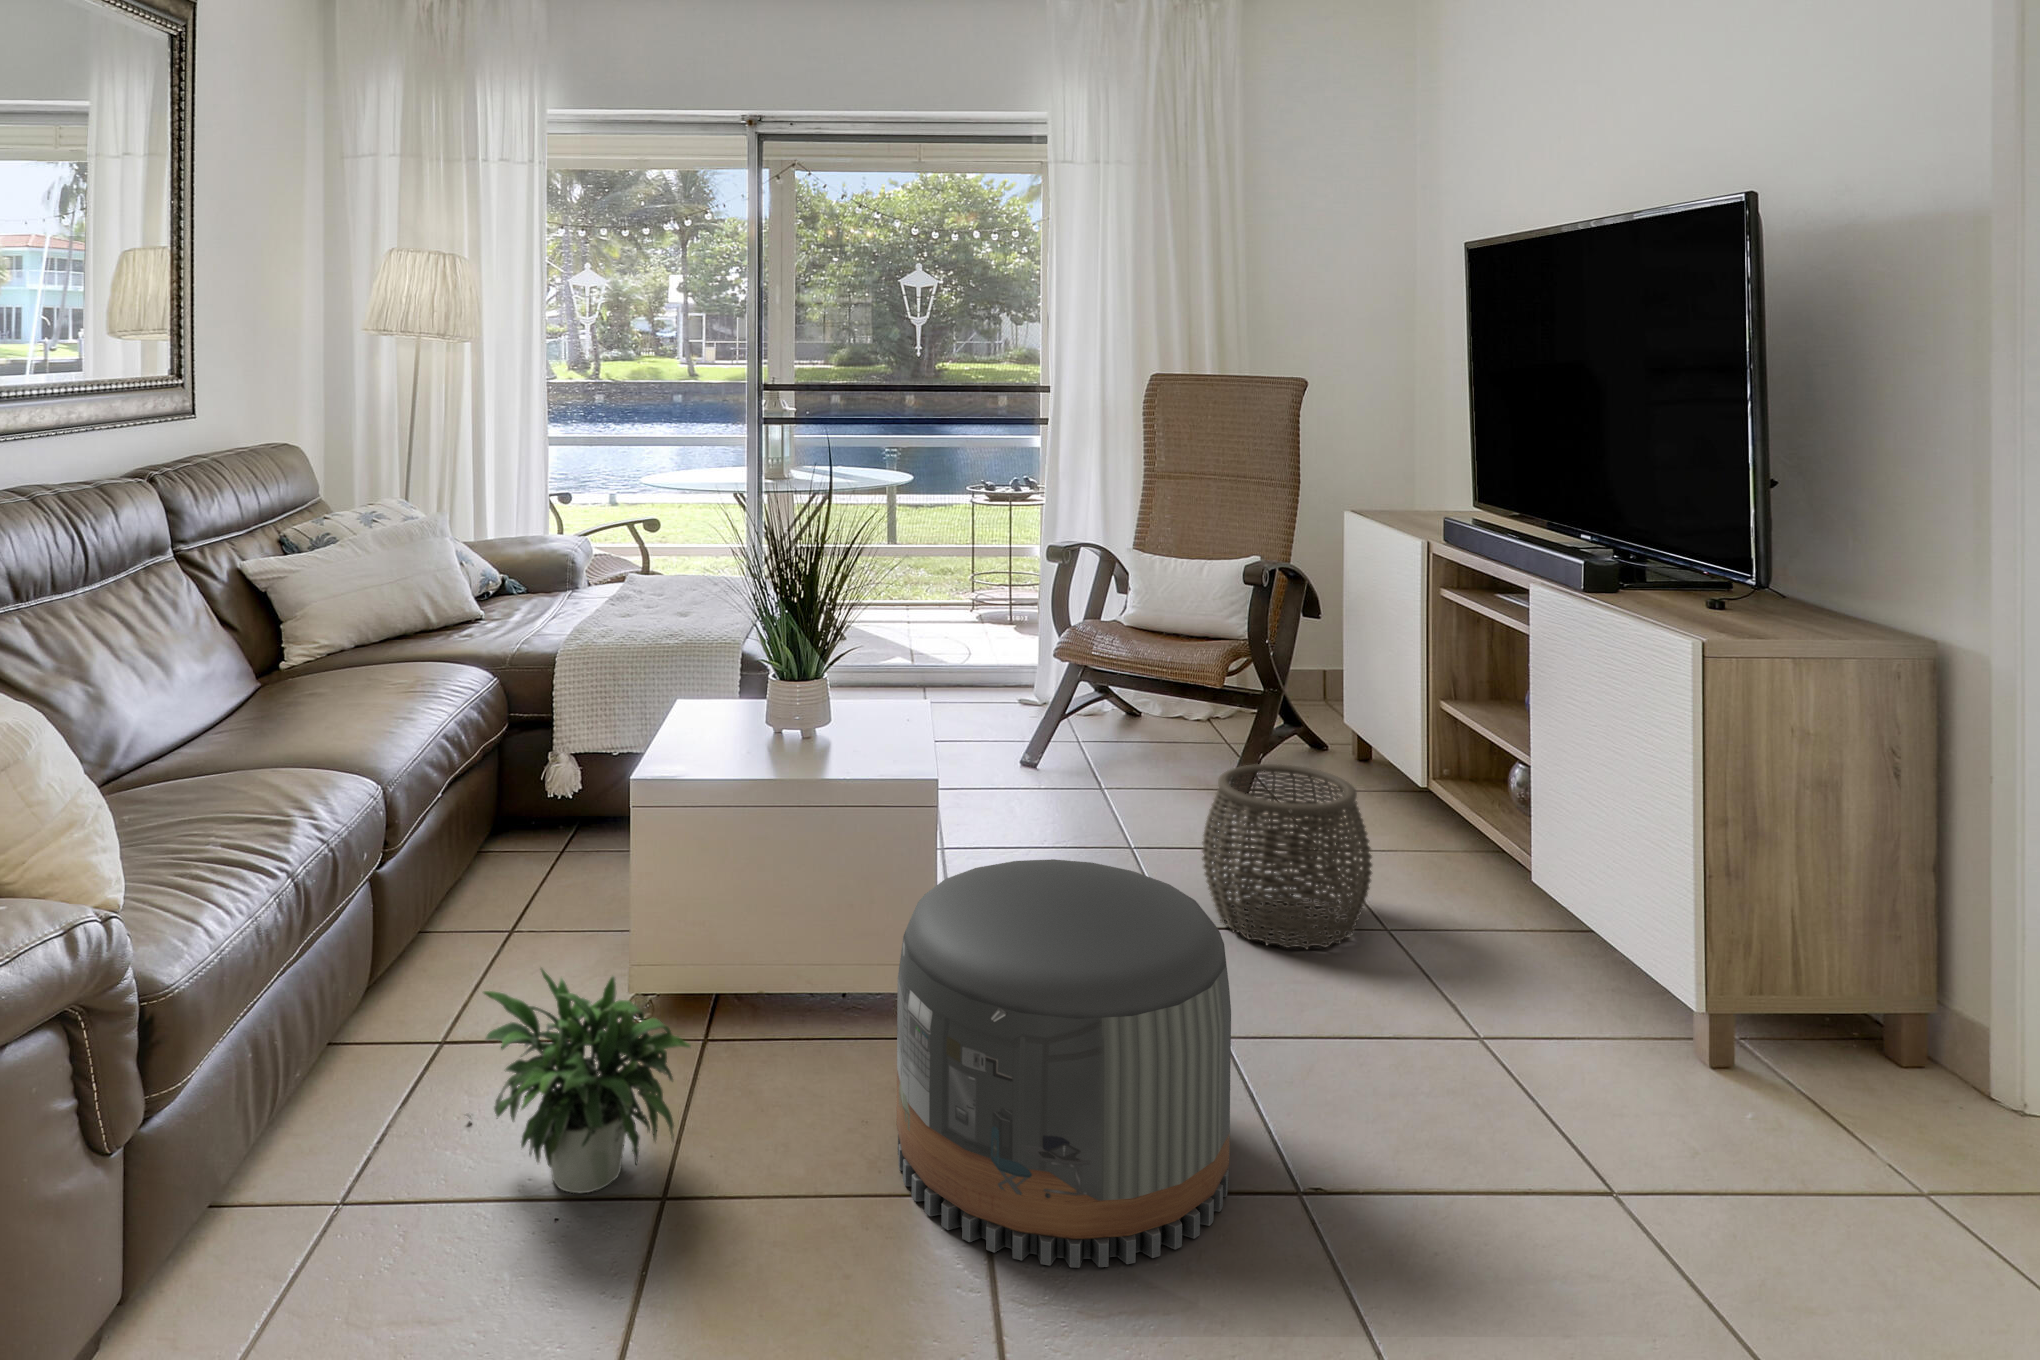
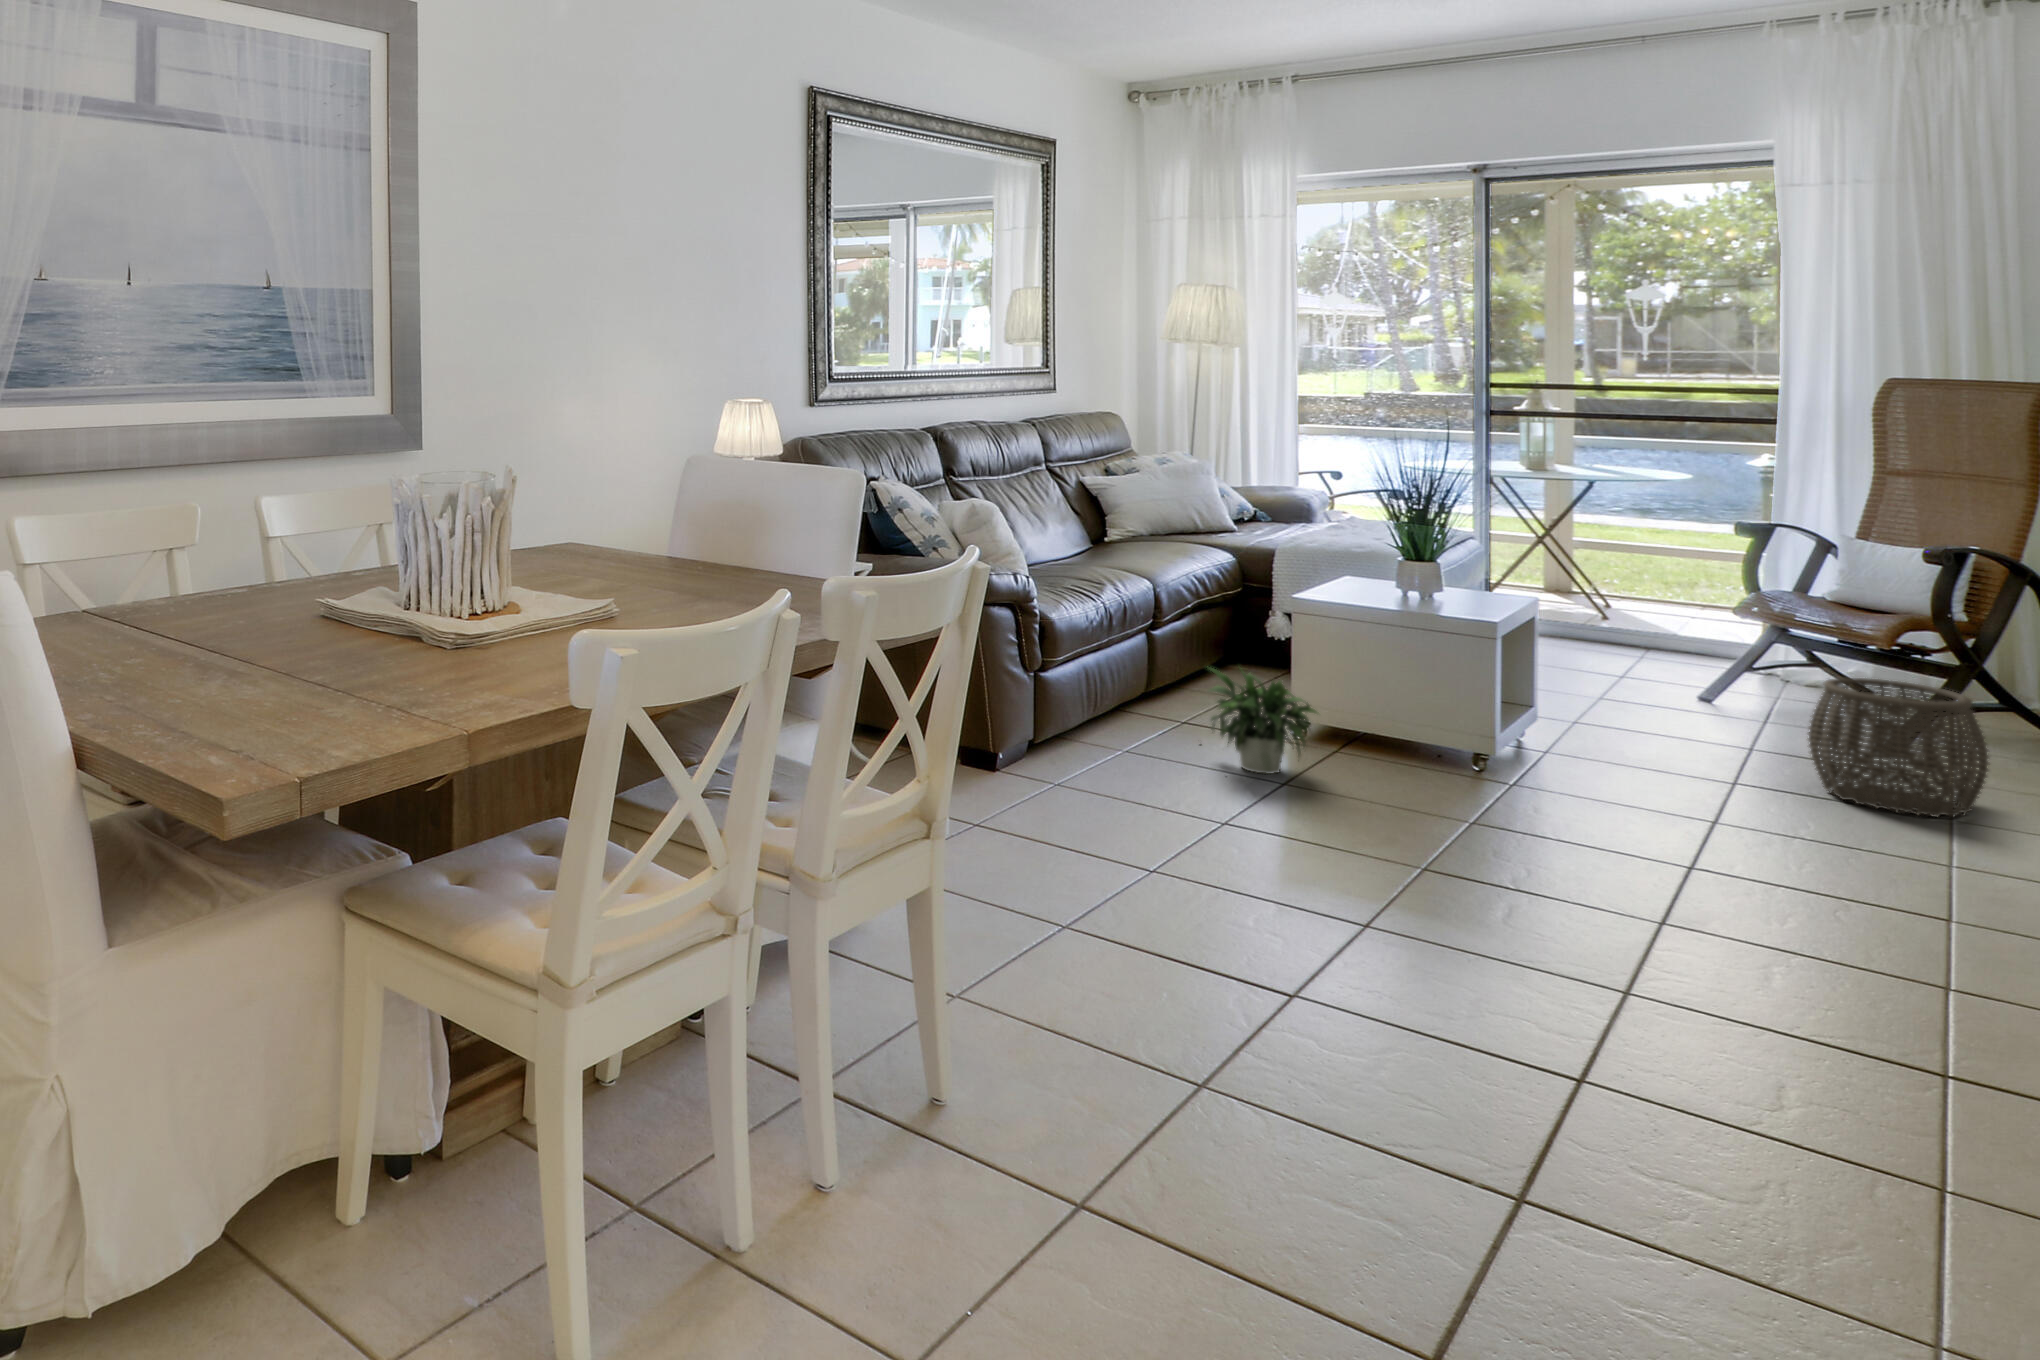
pouf: present [897,859,1231,1268] -> none [1449,658,1695,863]

